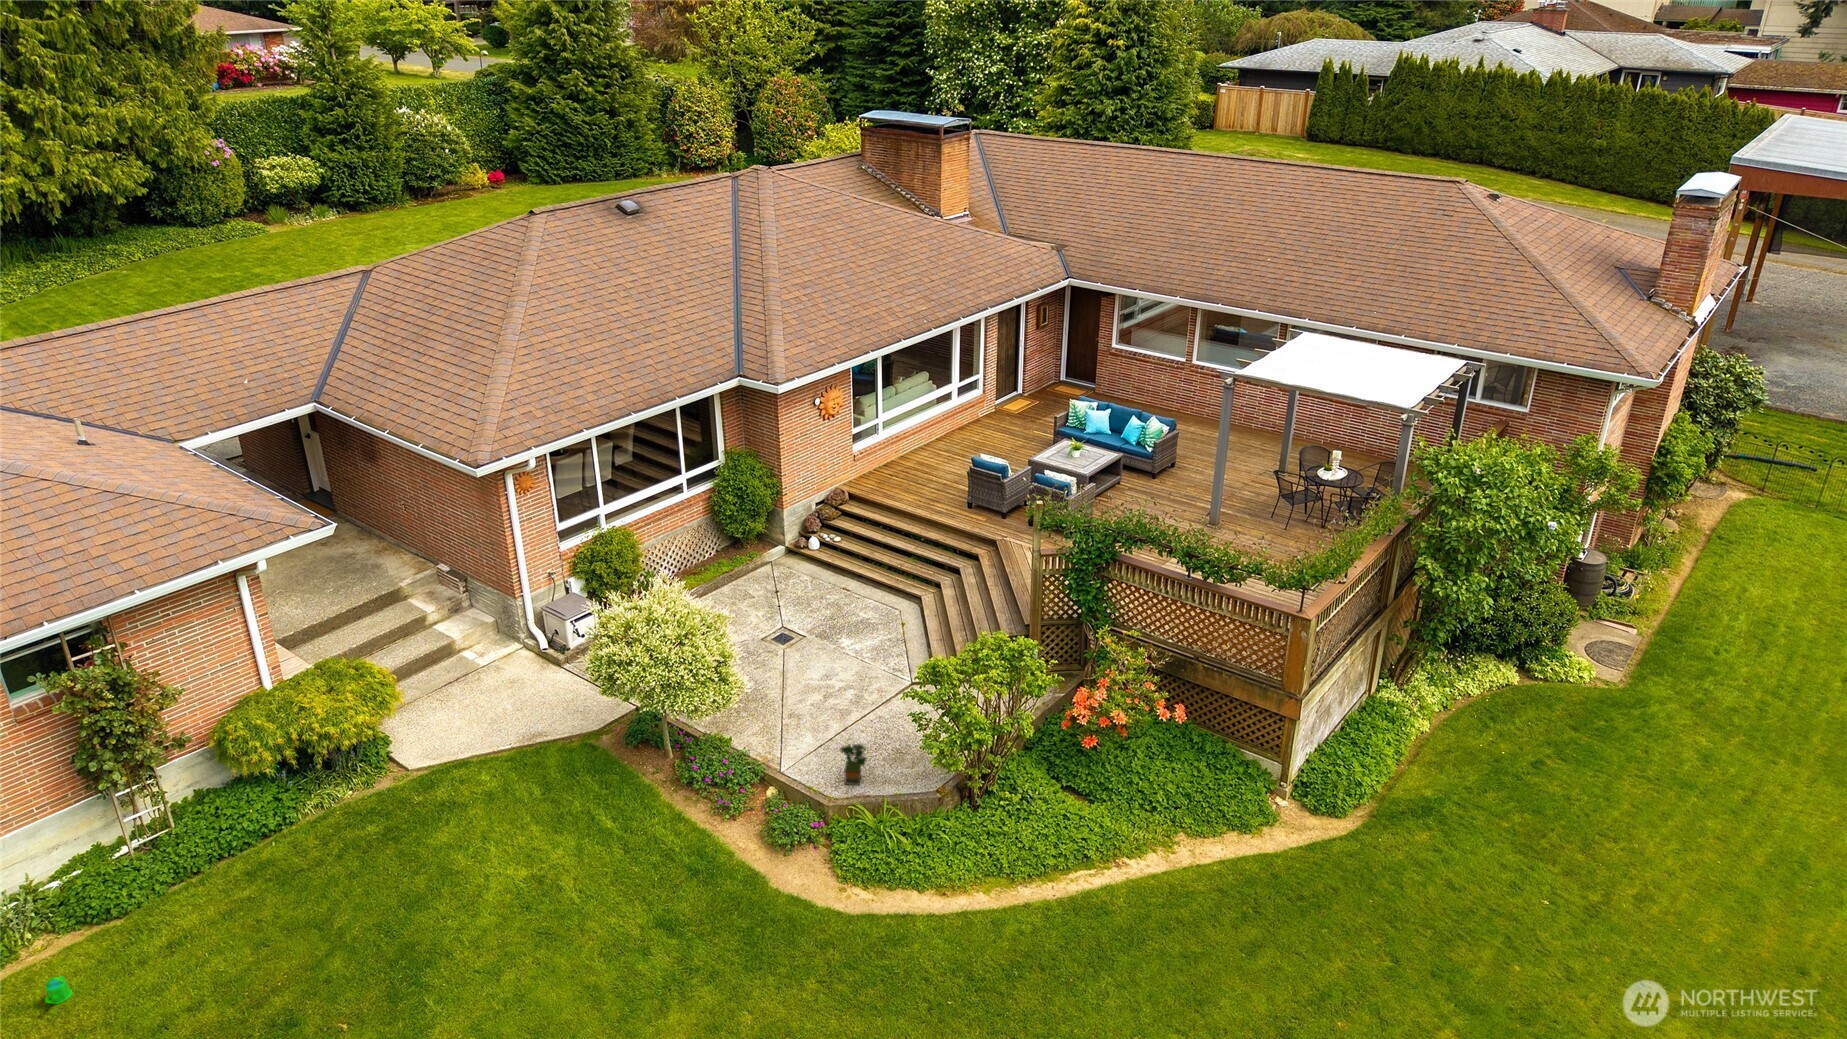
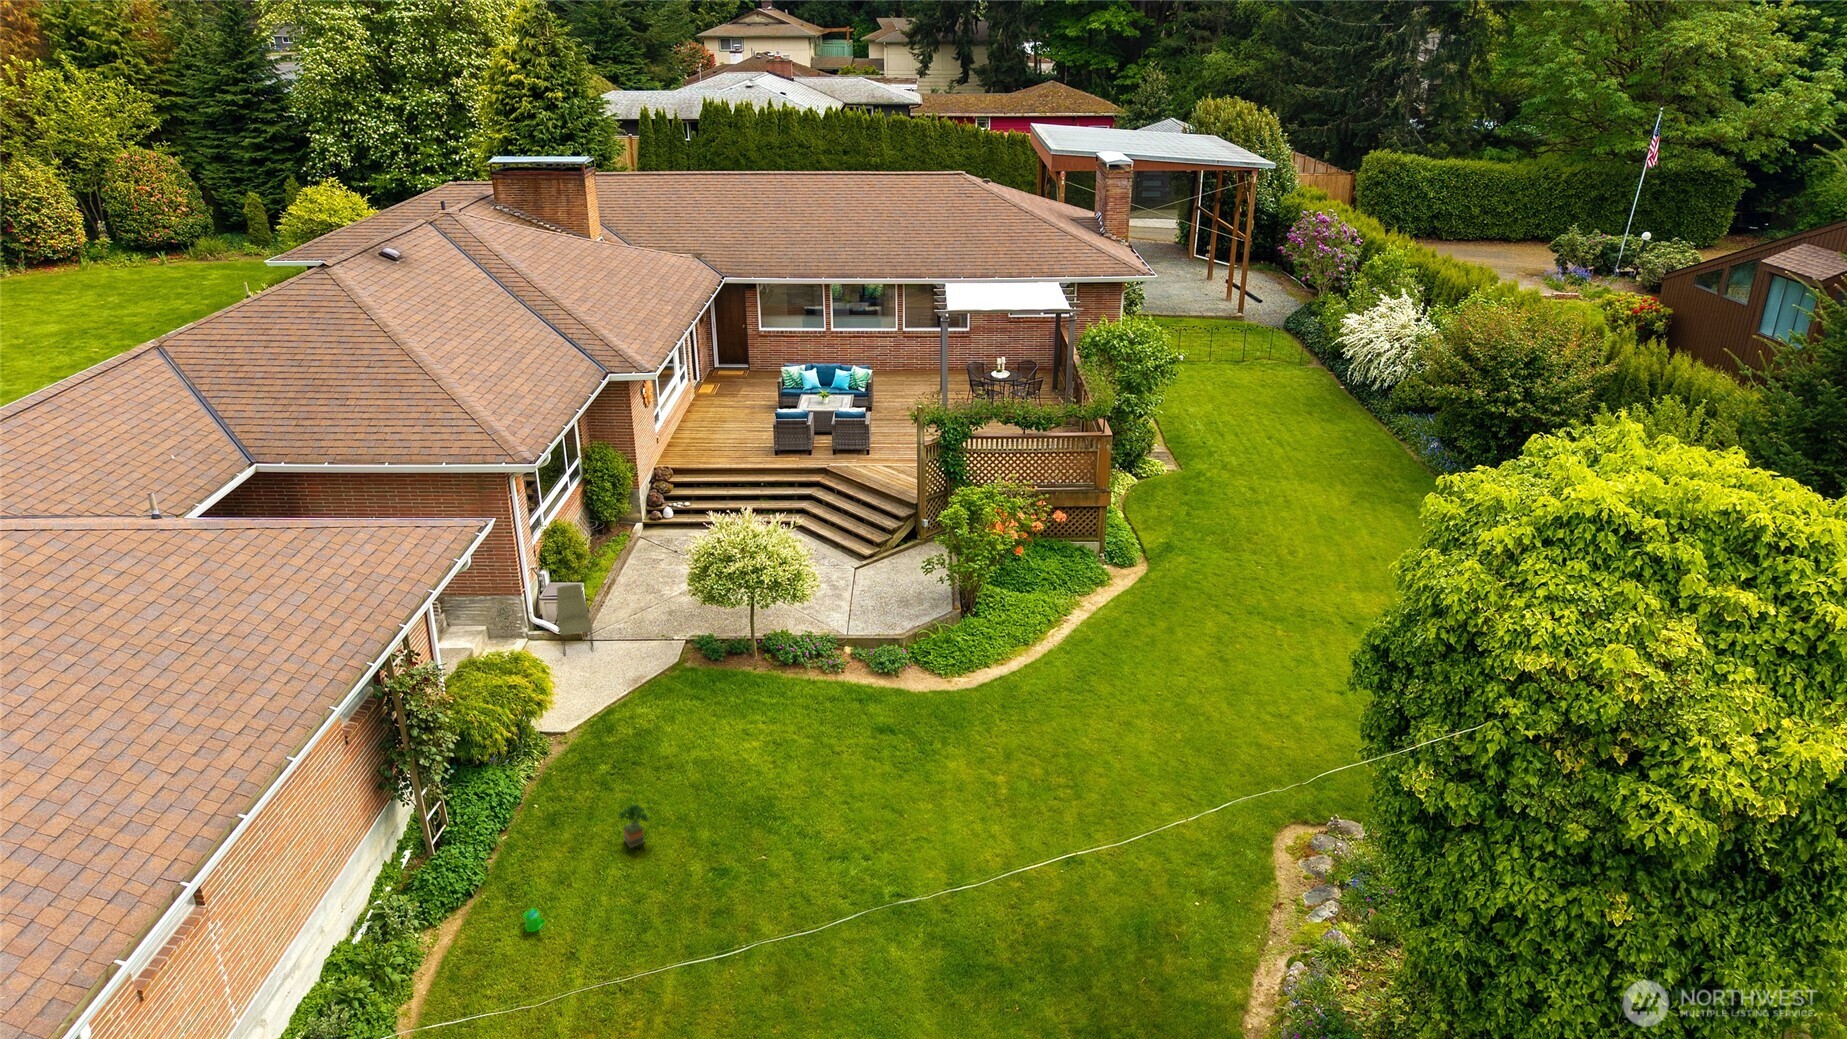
chair: none [516,599,571,683] -> present [556,584,593,655]
potted tree: present [841,744,867,785] -> present [619,804,649,848]

